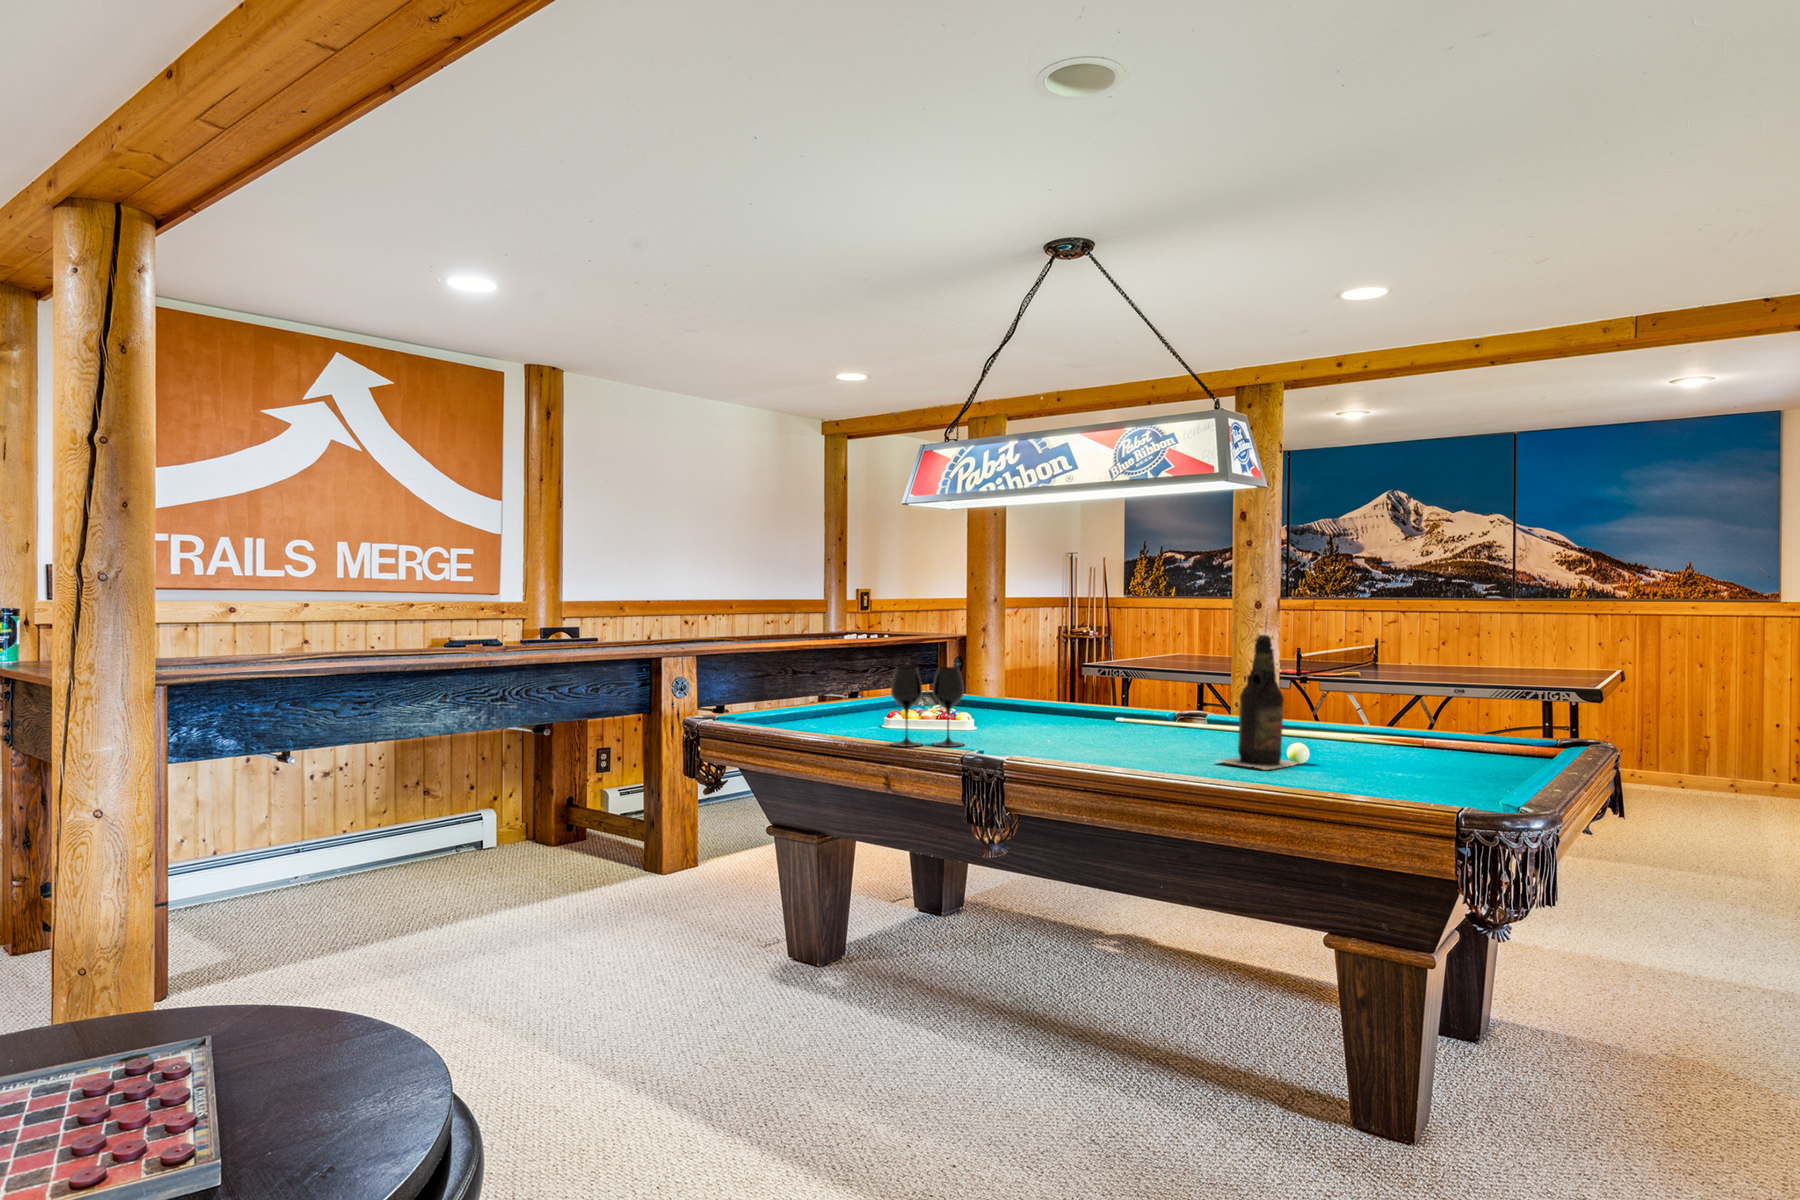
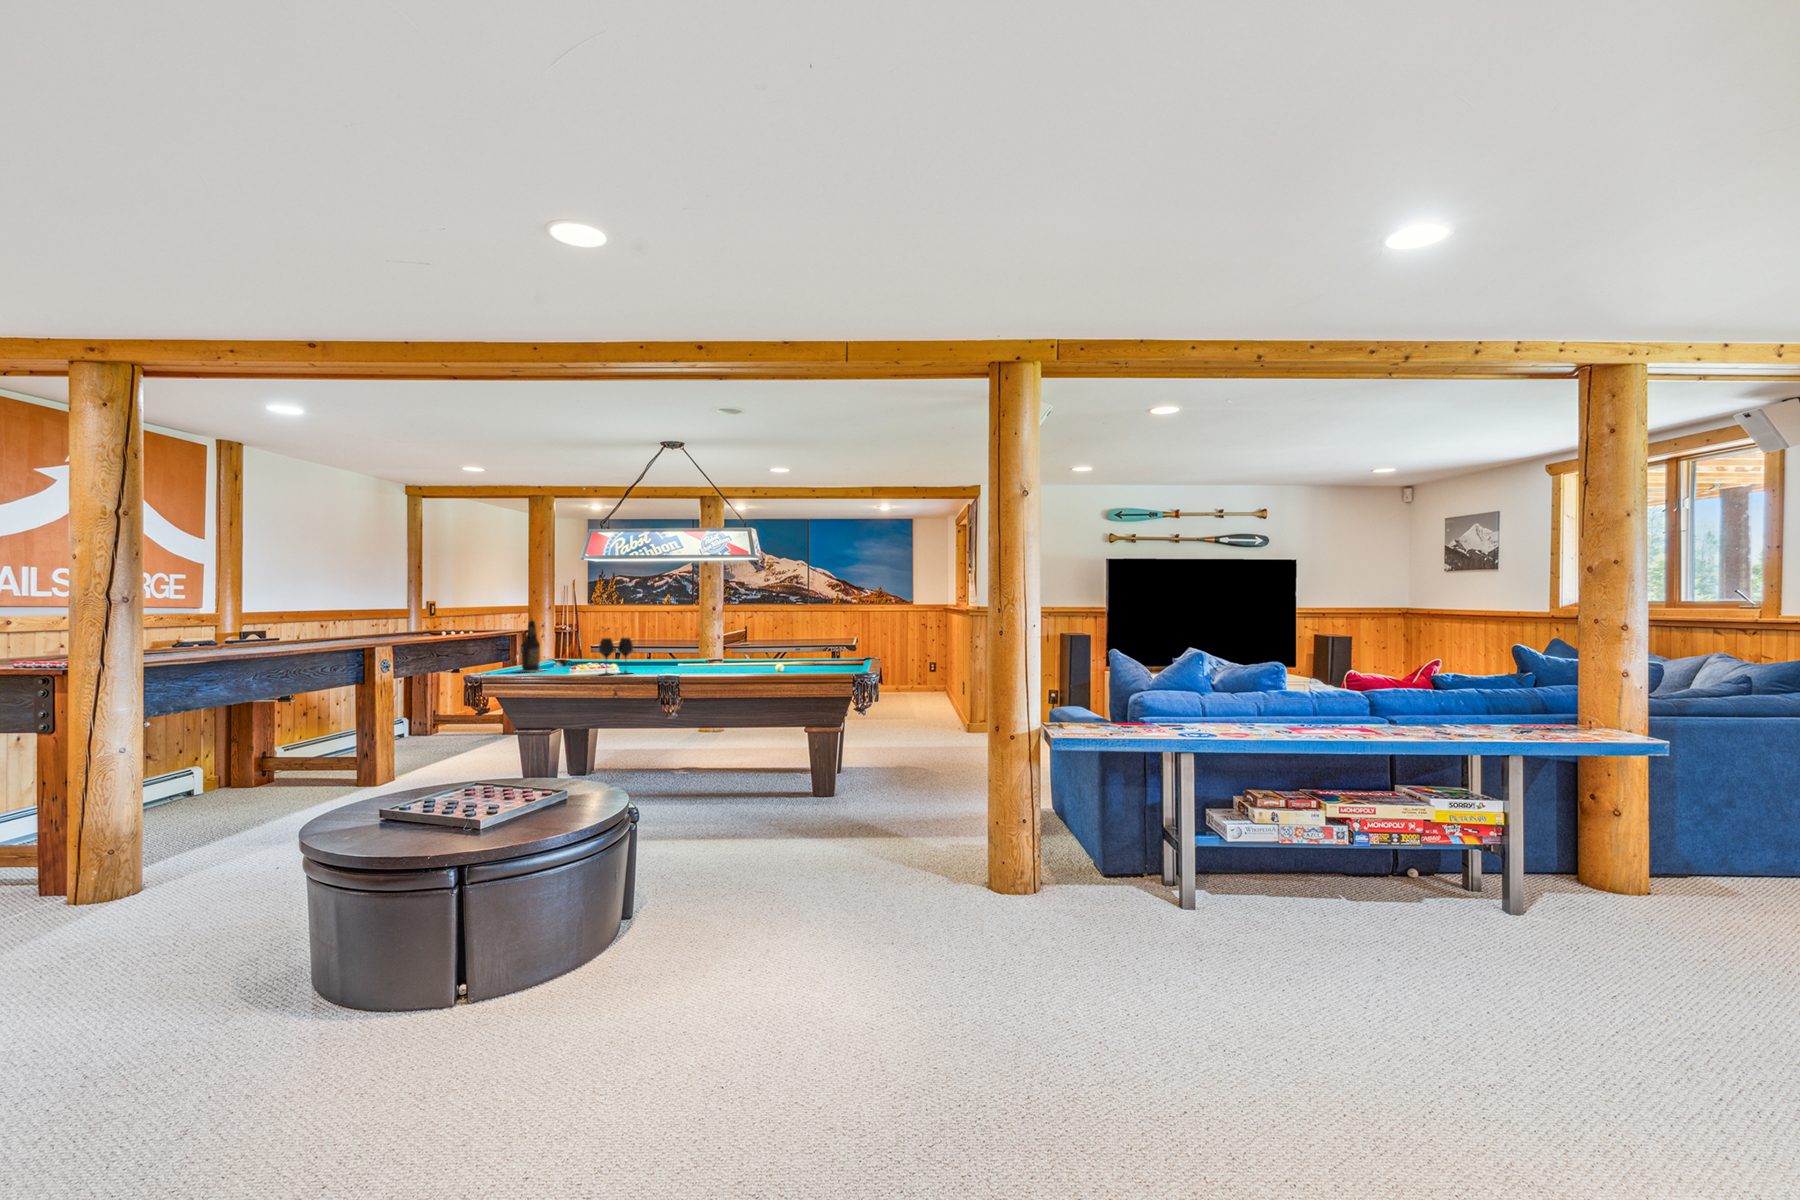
beer bottle: present [1218,635,1298,770] -> present [521,620,540,672]

